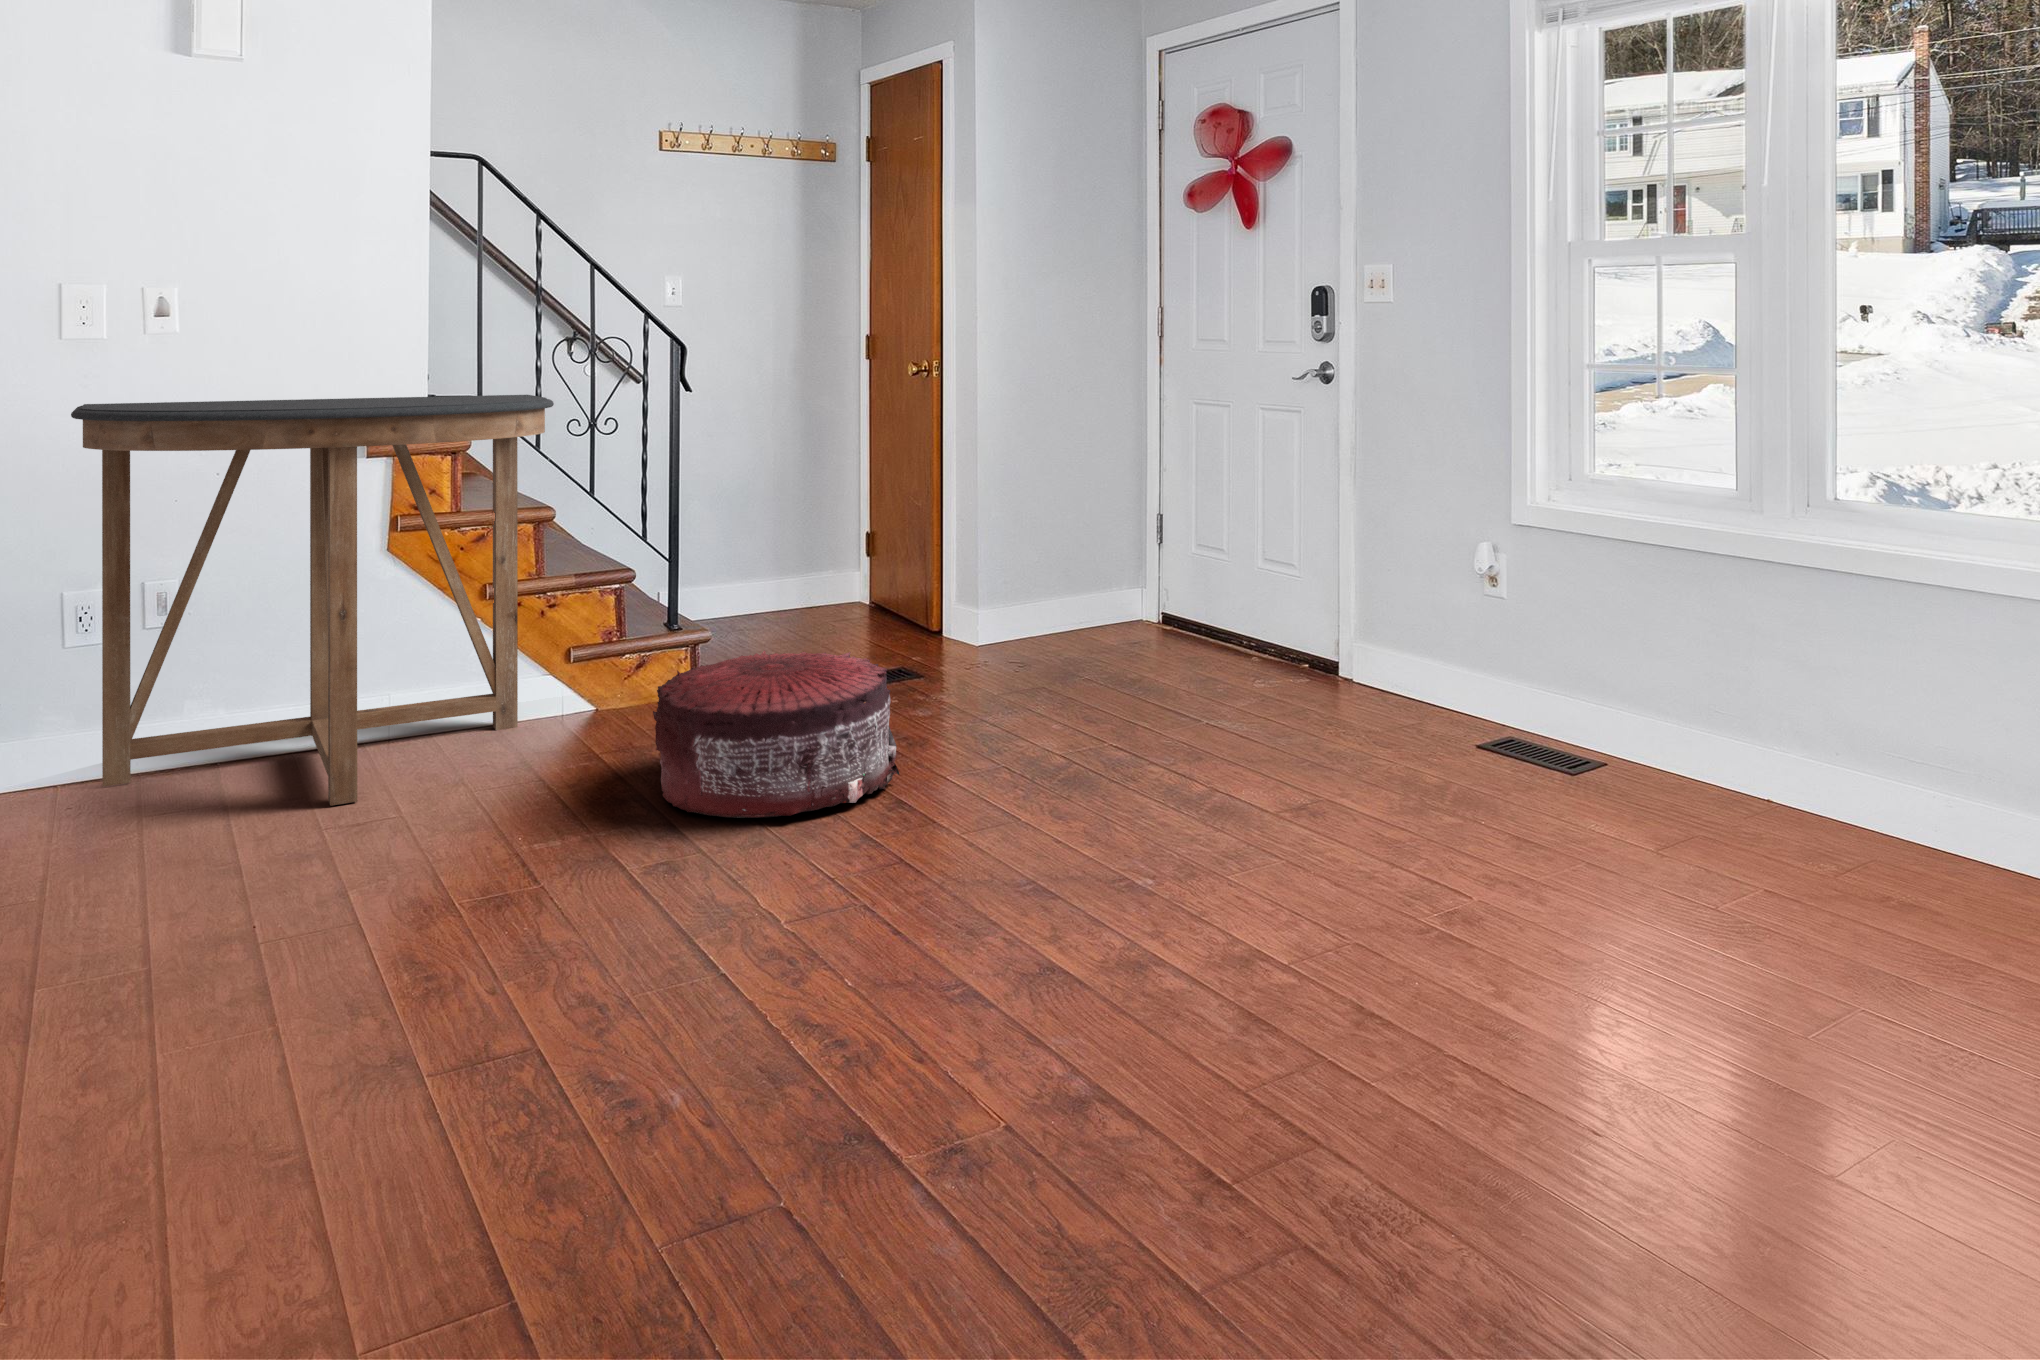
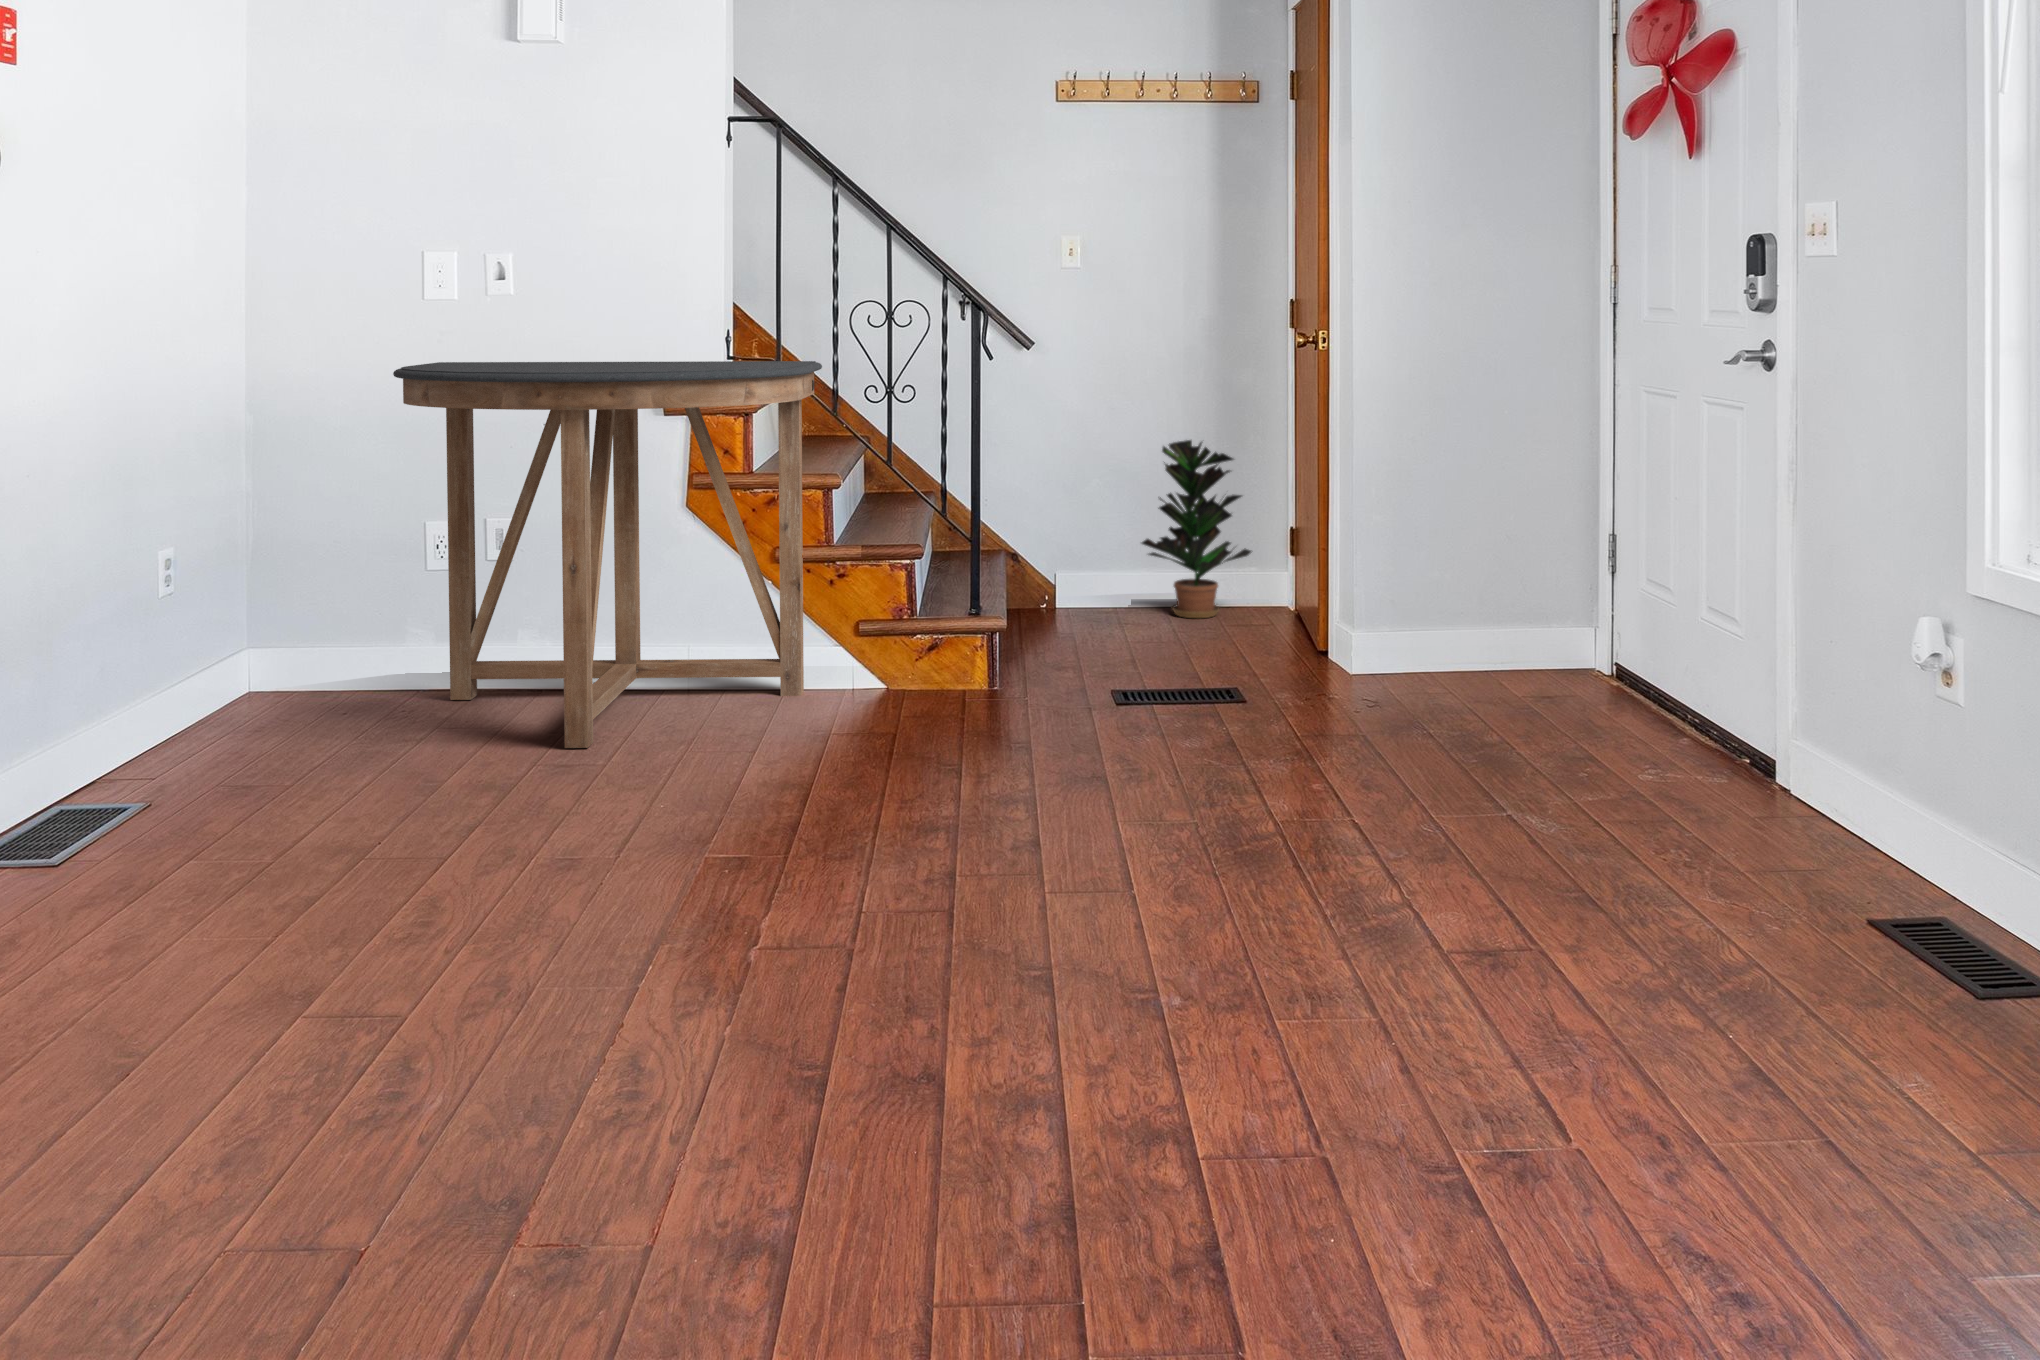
potted plant: none [749,462,846,623] -> present [1142,440,1251,618]
pouf: present [653,651,900,818] -> none [801,649,1056,838]

